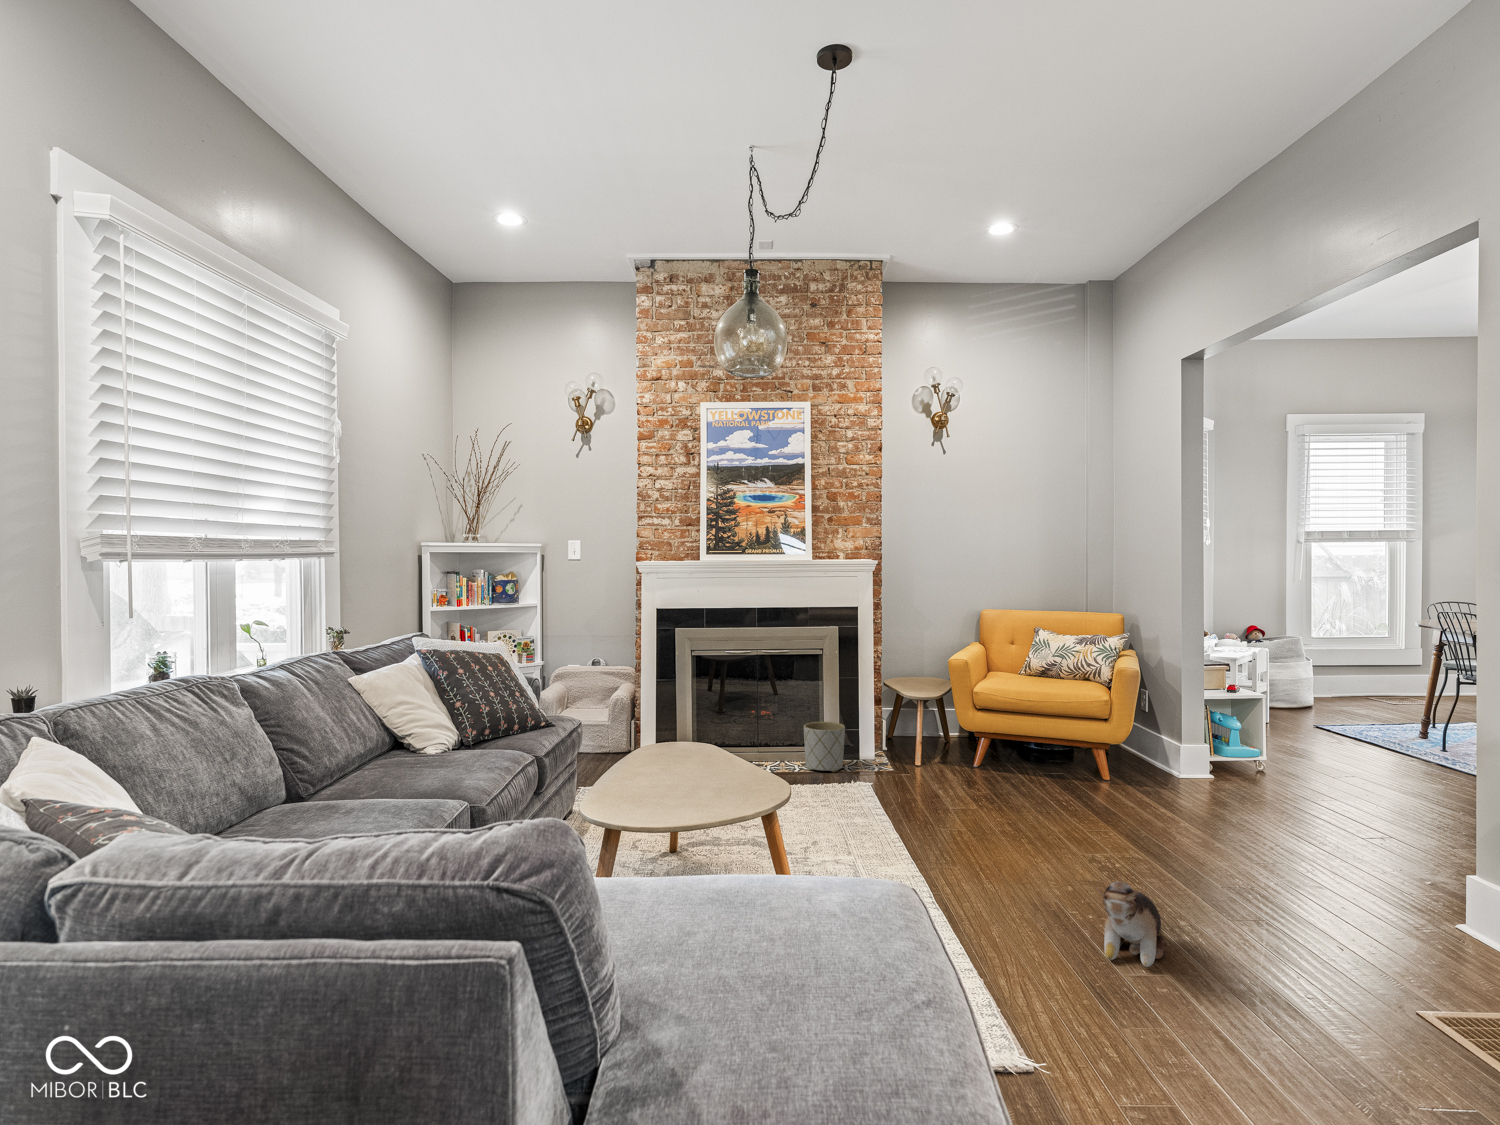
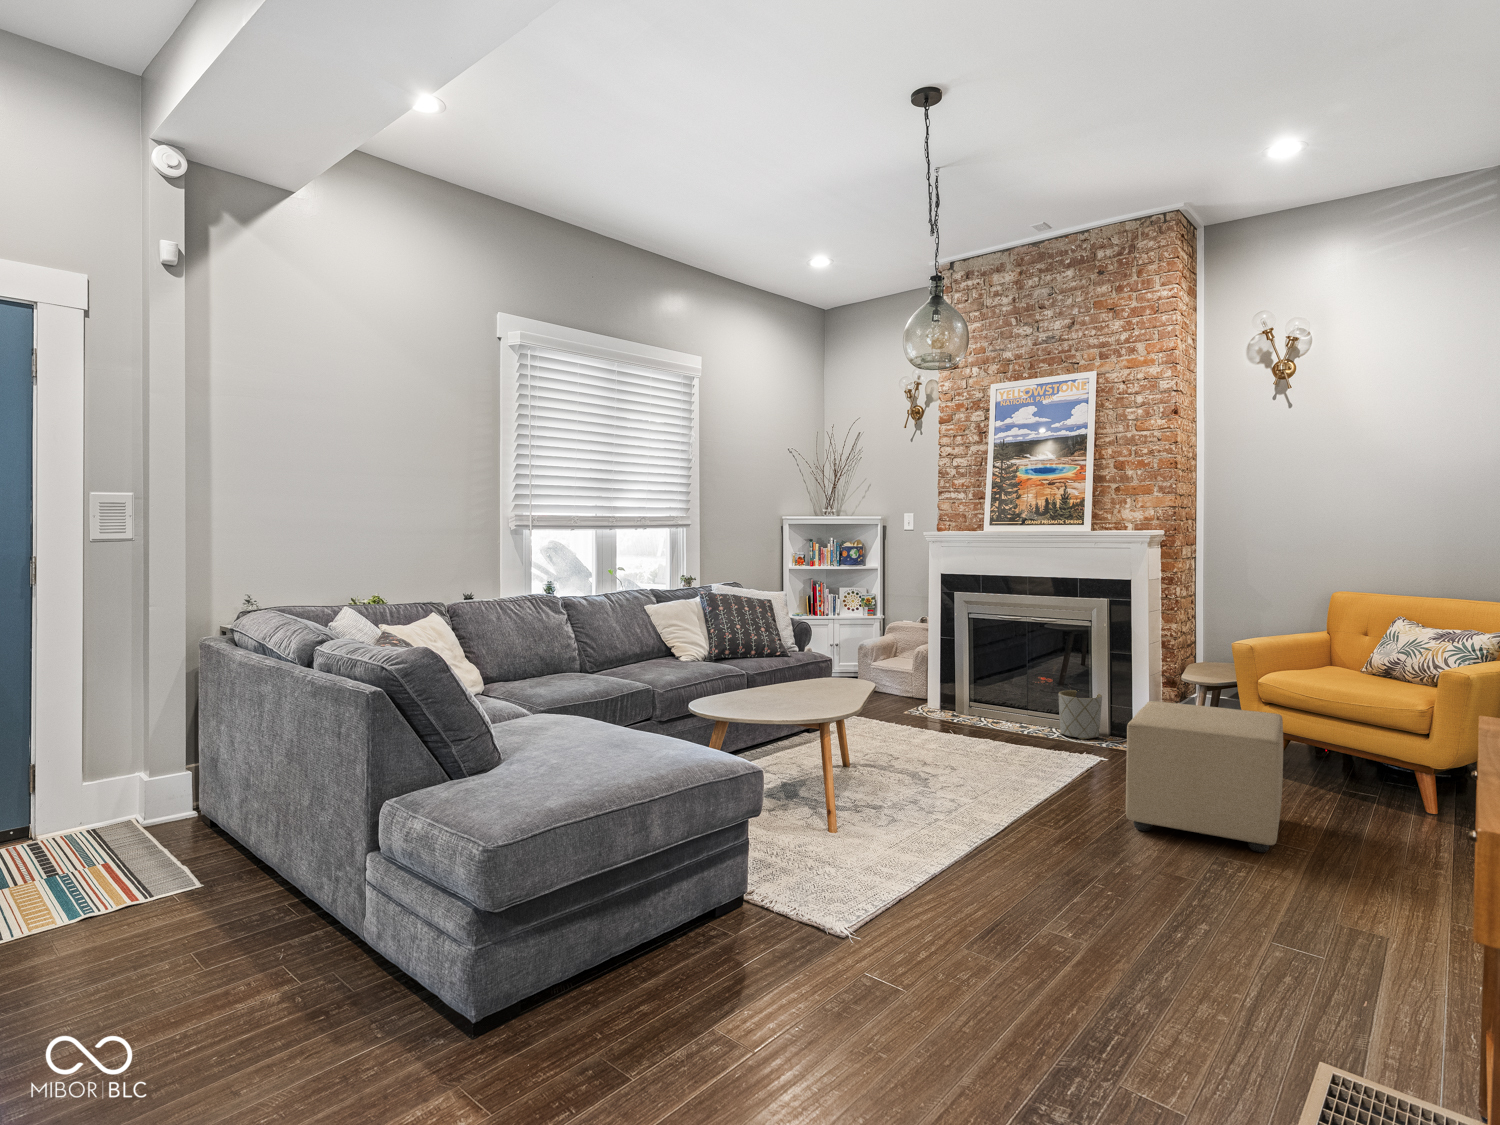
ottoman: none [983,723,1153,858] -> present [1126,701,1283,852]
plush toy: present [1095,881,1166,967] -> none [998,816,1129,903]

